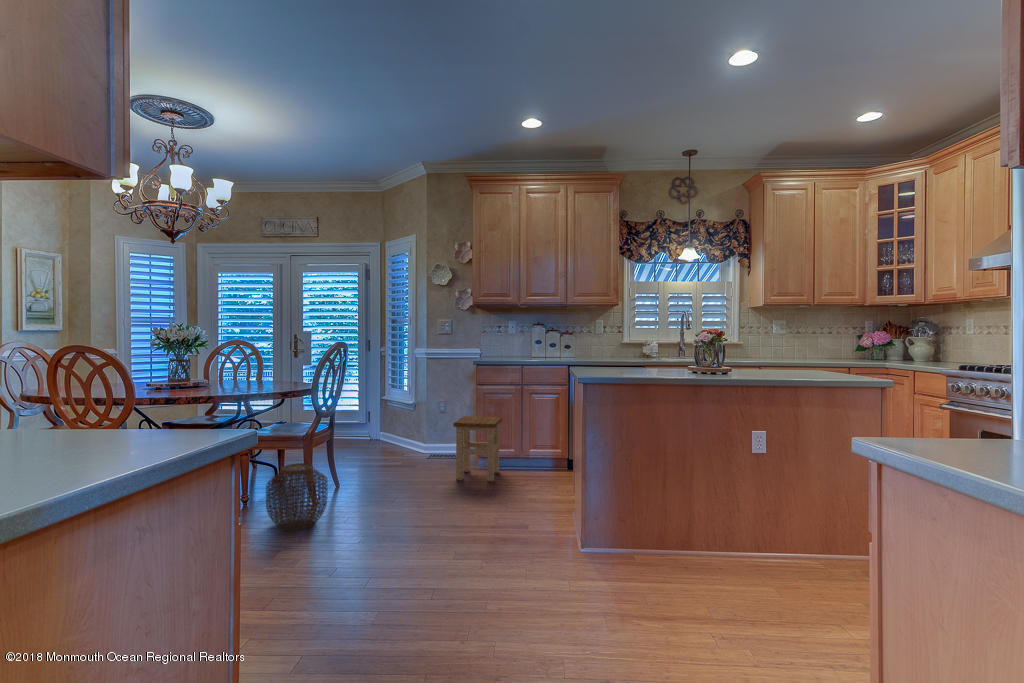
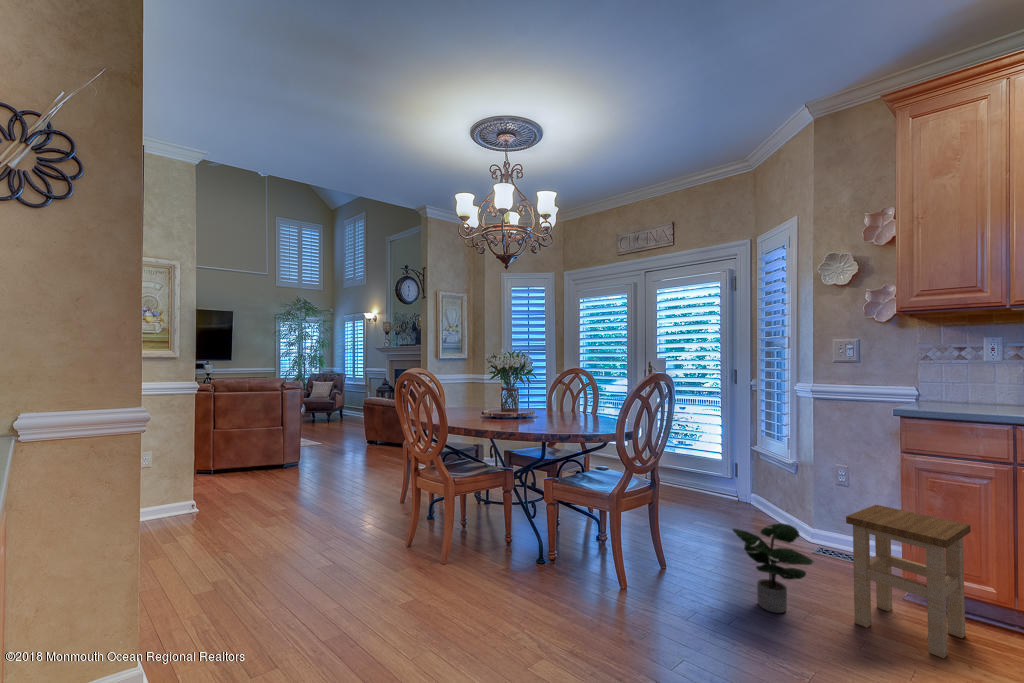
potted plant: none [395,435,440,487] -> present [733,523,814,613]
woven basket: present [266,463,328,531] -> none [520,530,600,632]

